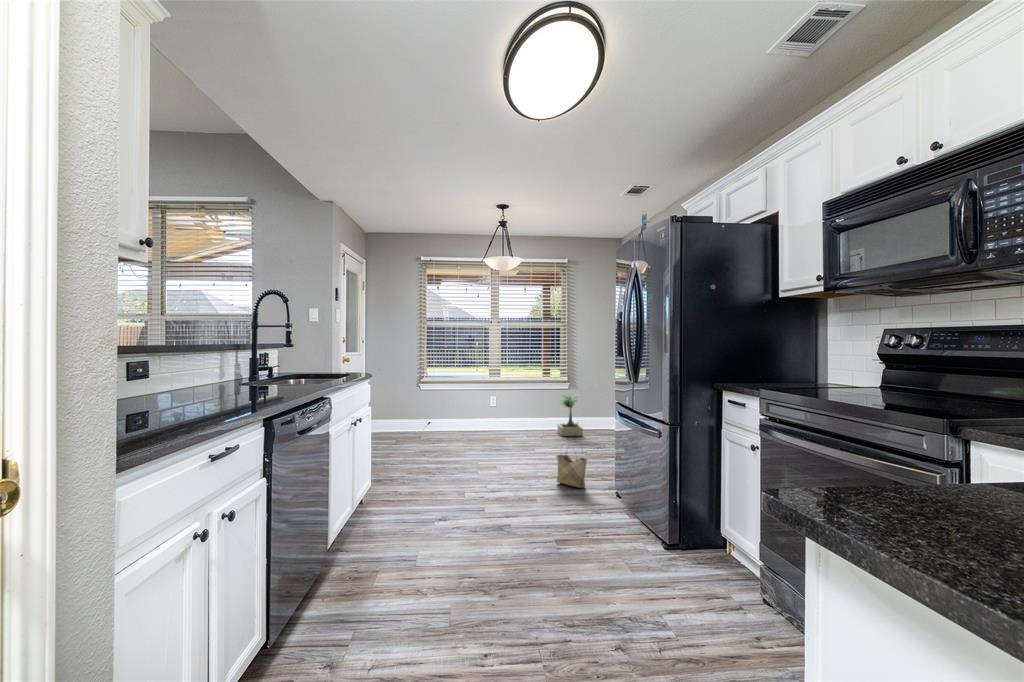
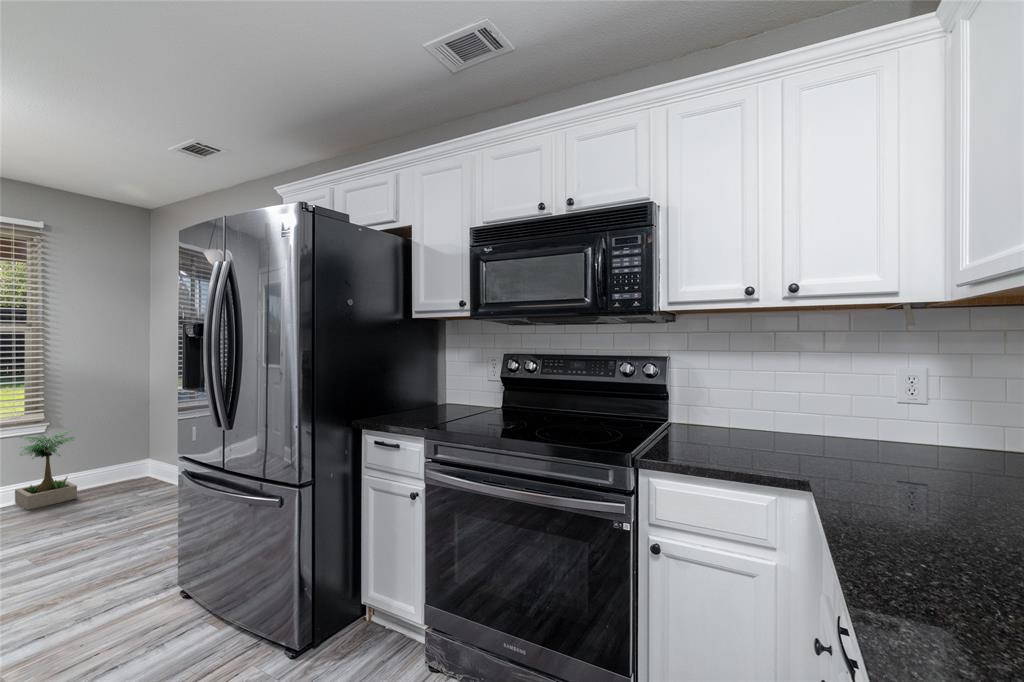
woven basket: present [557,455,587,488] -> none [46,530,120,619]

